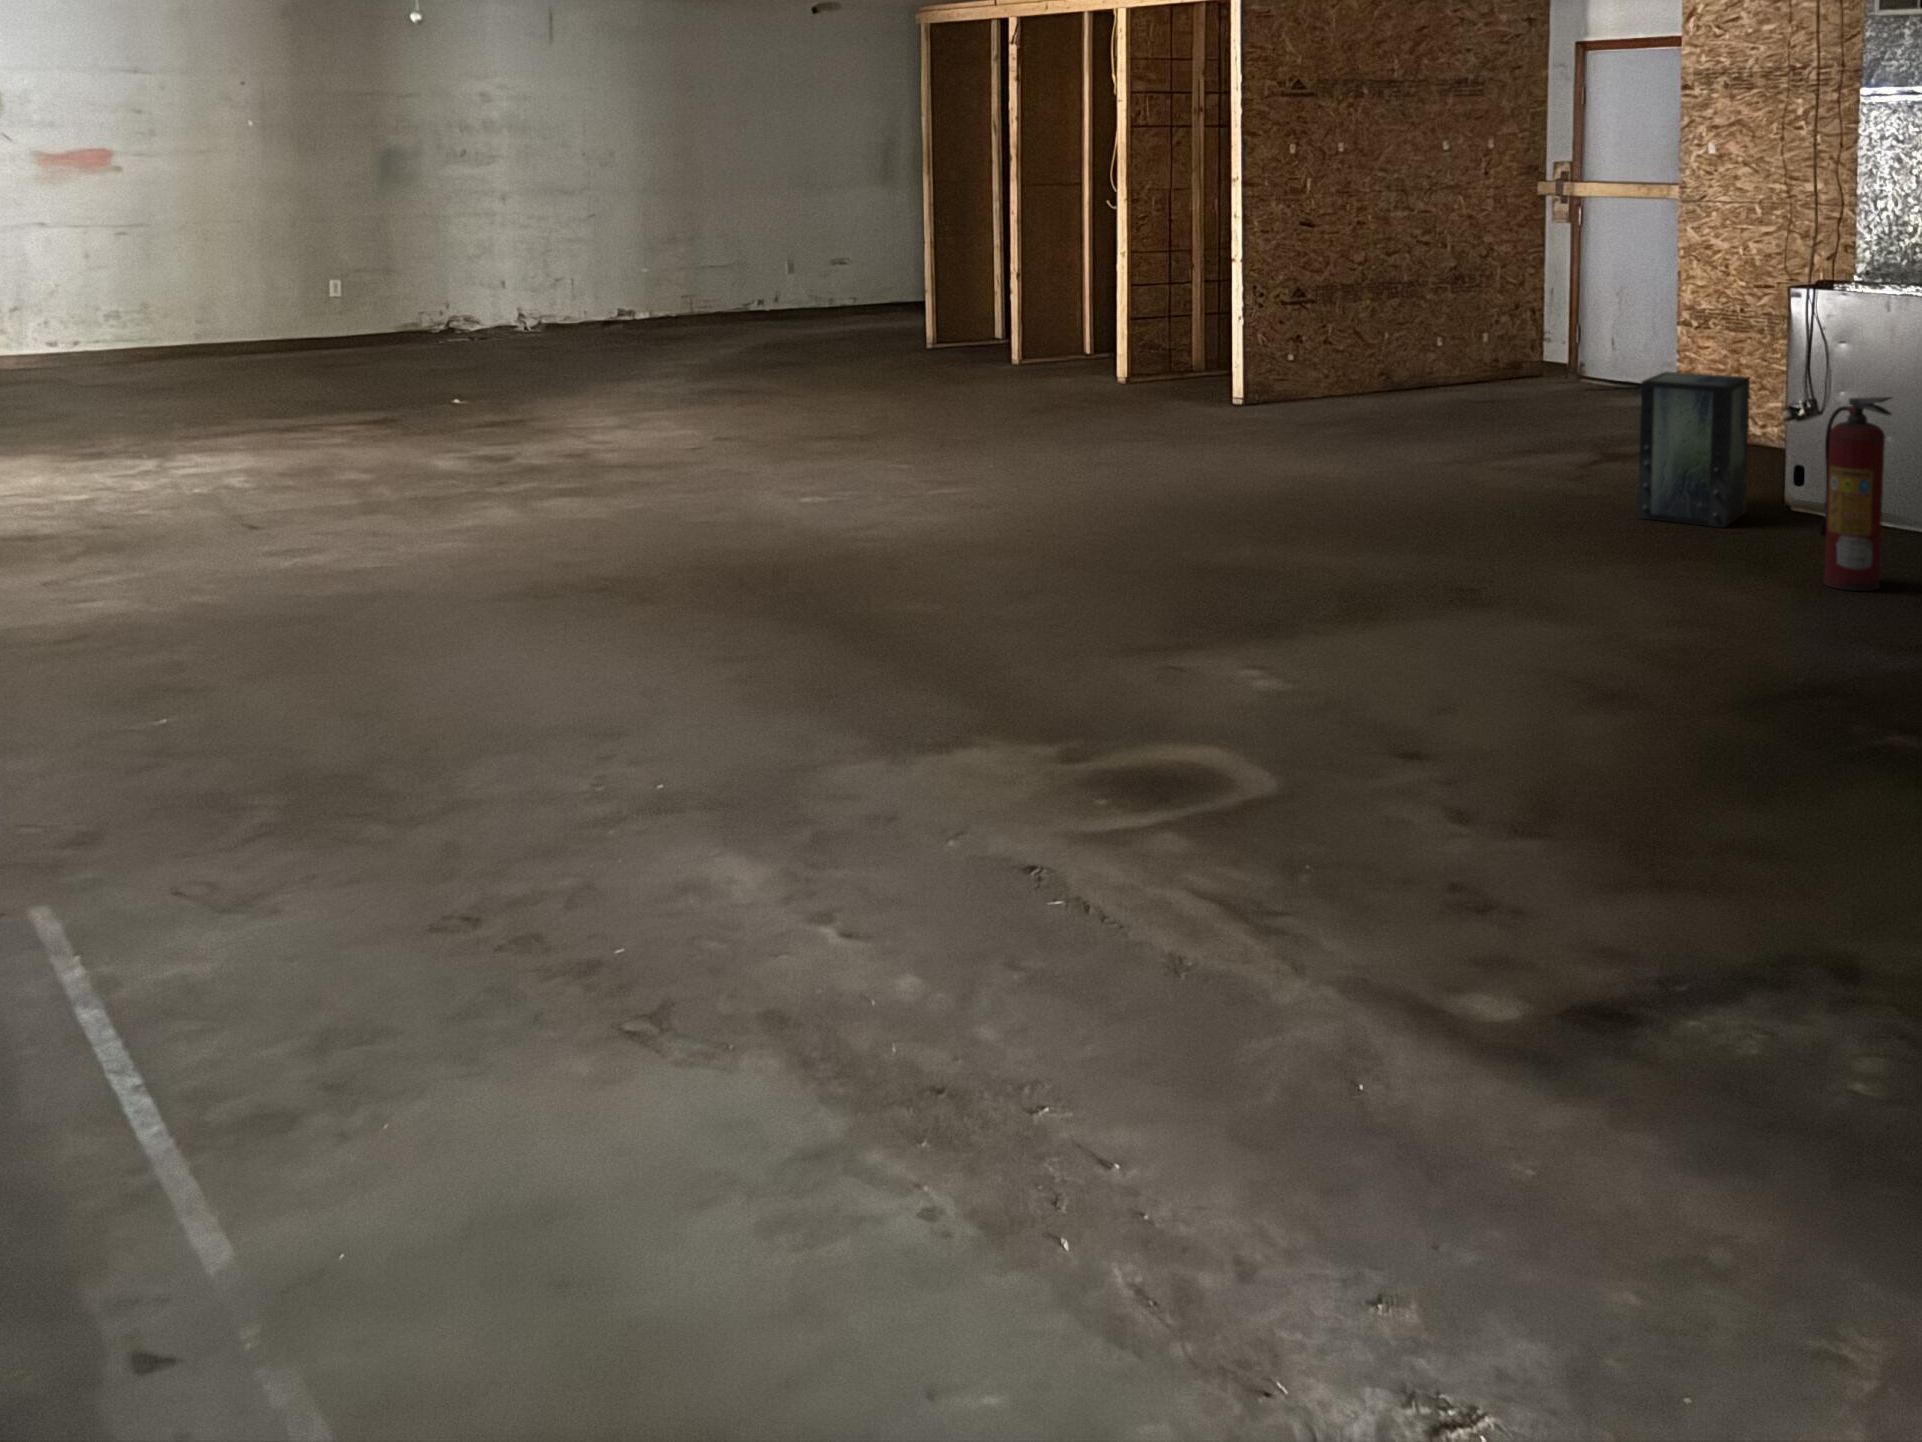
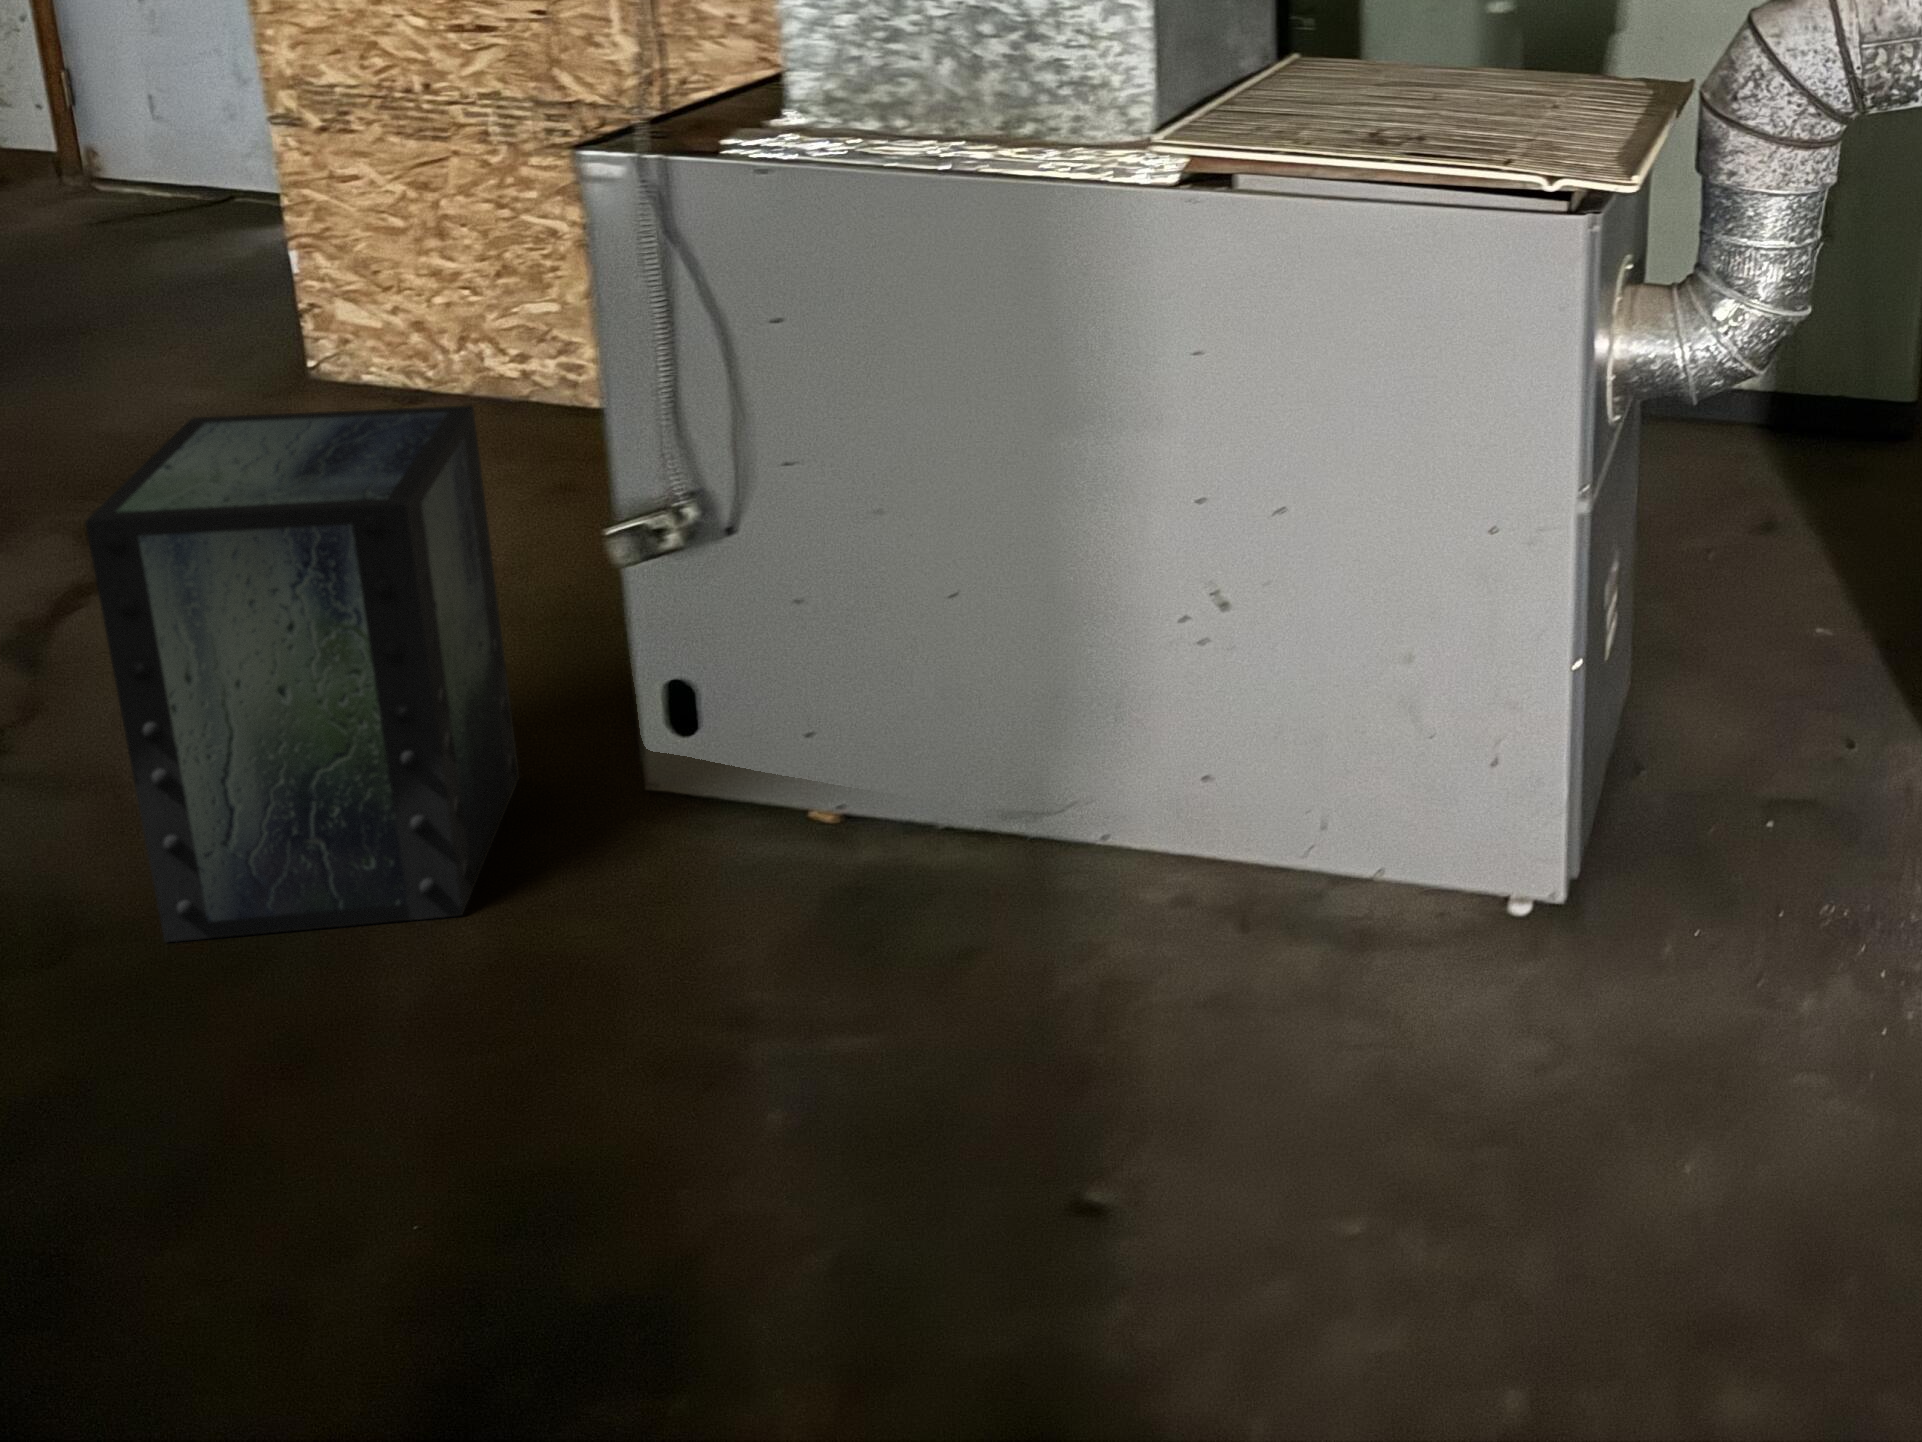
fire extinguisher: present [1820,397,1891,591] -> none [796,660,1041,1329]

